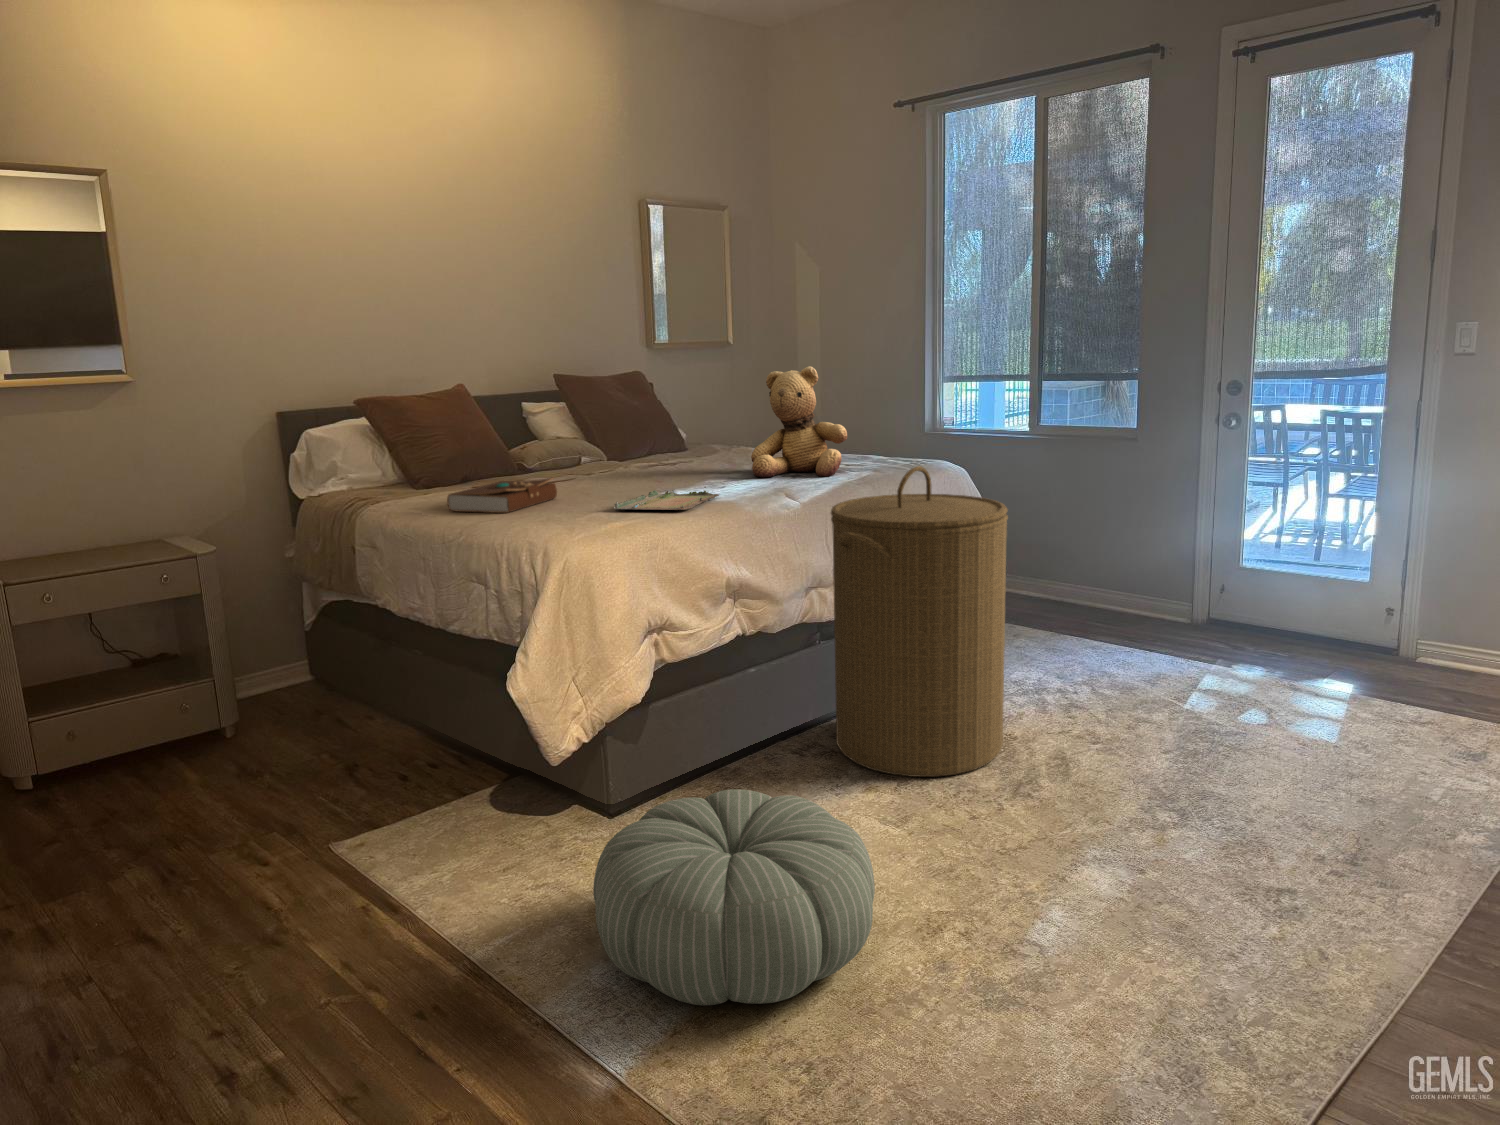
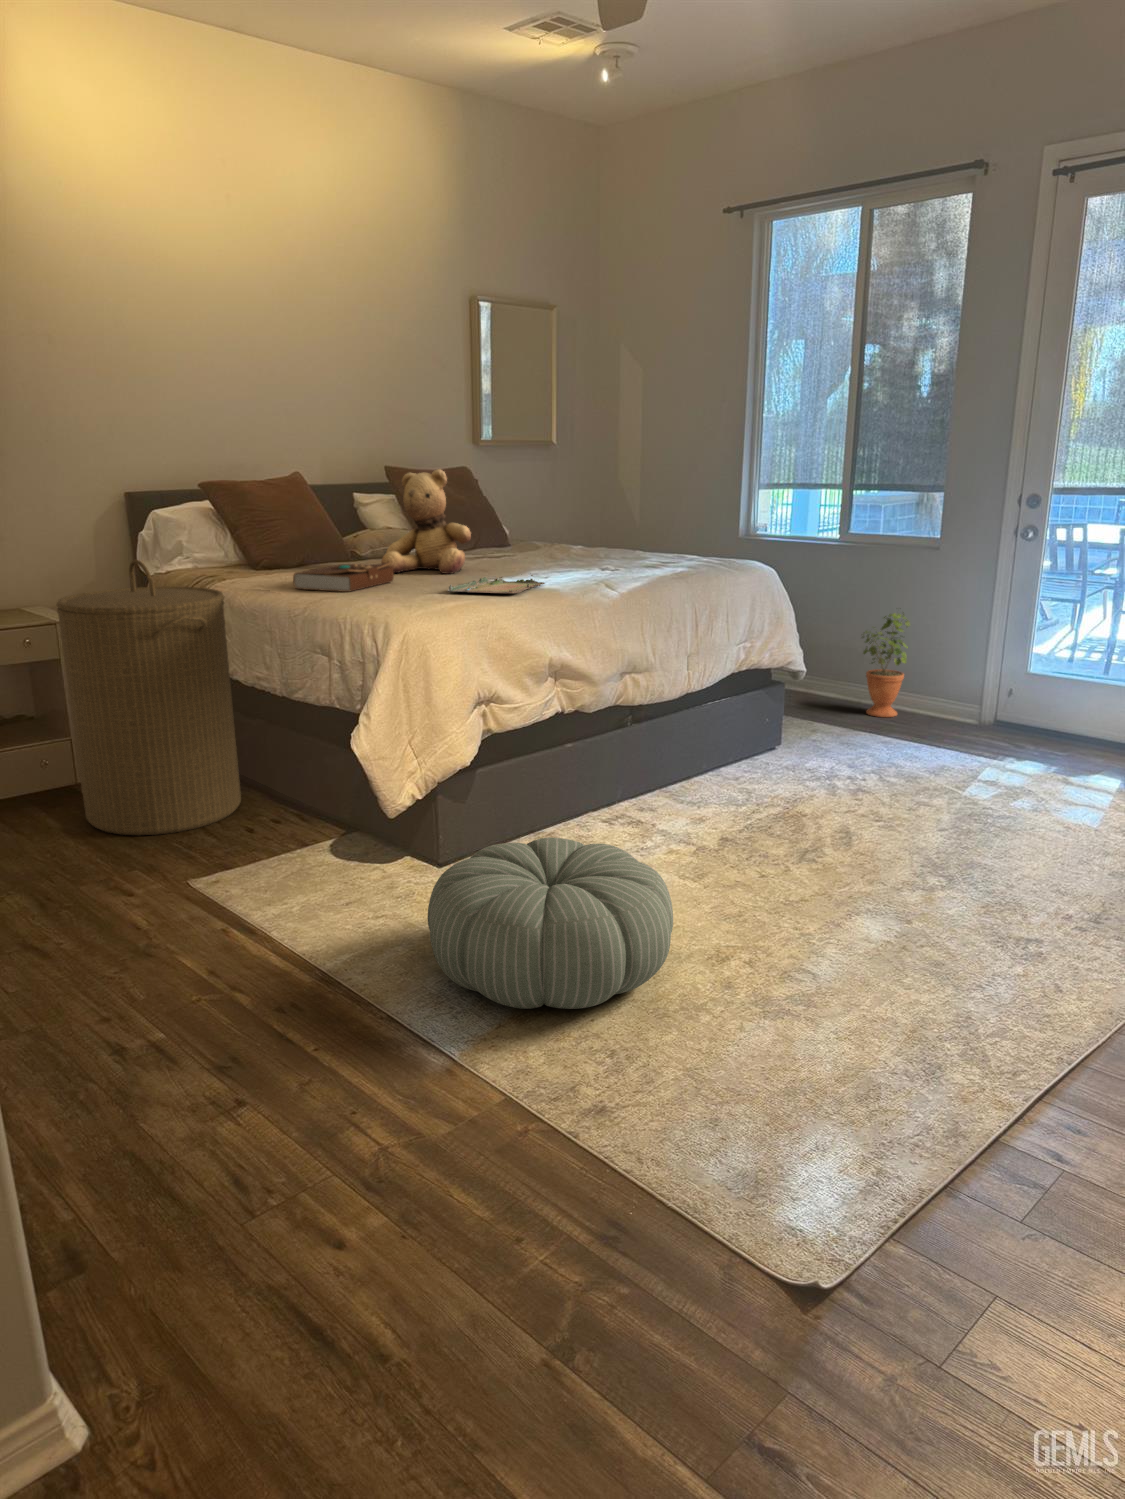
teddy bear: present [751,366,847,478] -> present [381,469,471,574]
laundry hamper: present [831,466,1008,777] -> present [57,560,241,835]
potted plant: none [1058,500,1110,616] -> present [862,613,910,717]

